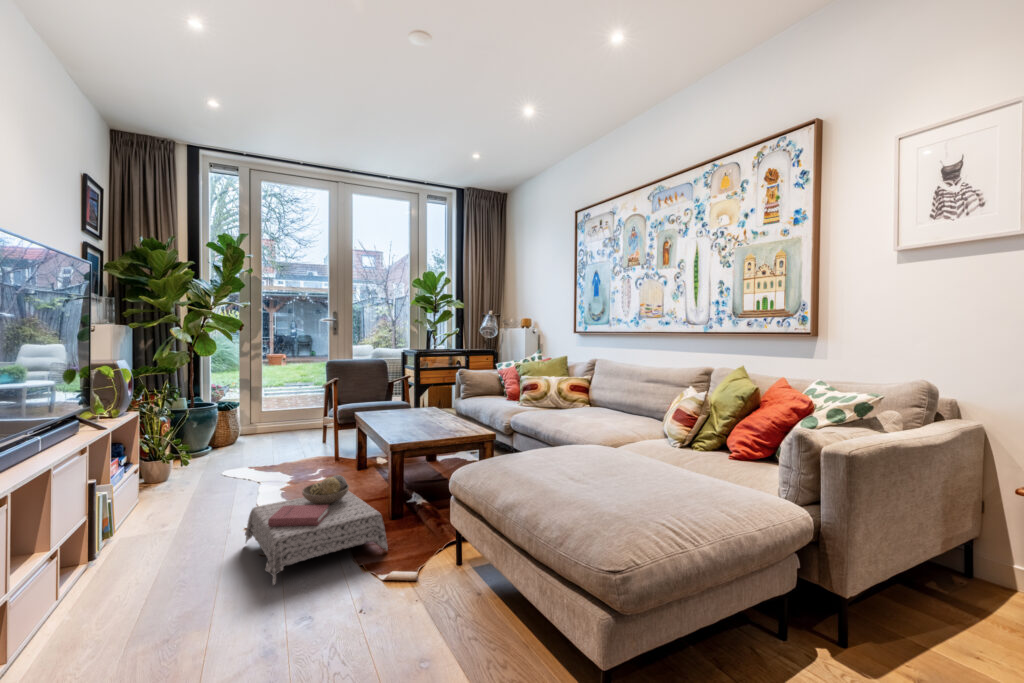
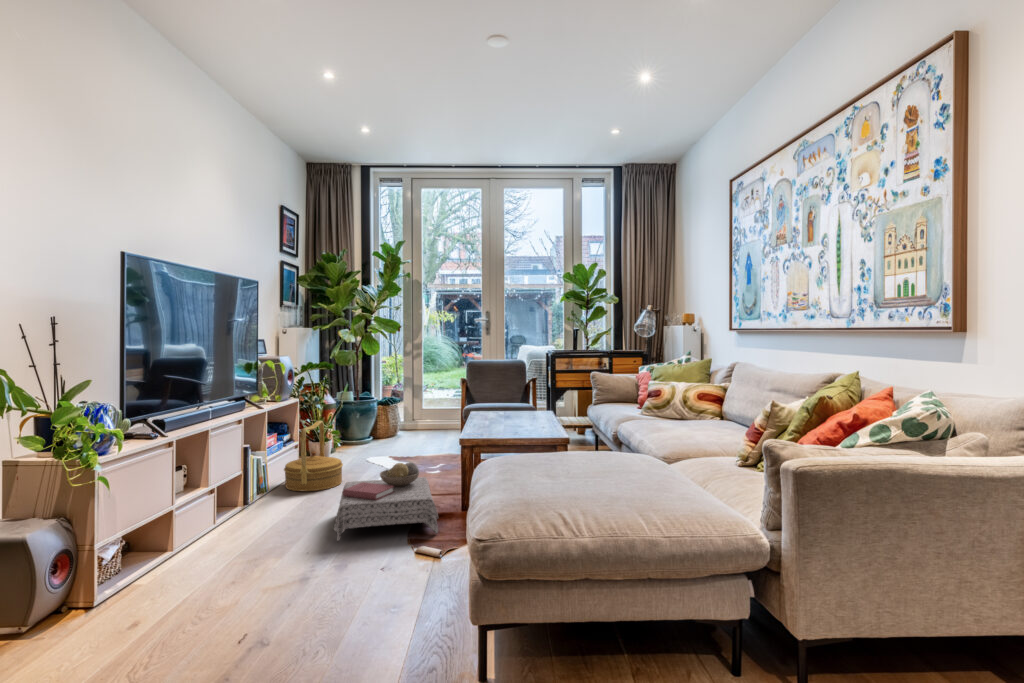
woven basket: none [129,435,213,526] -> present [284,421,343,491]

